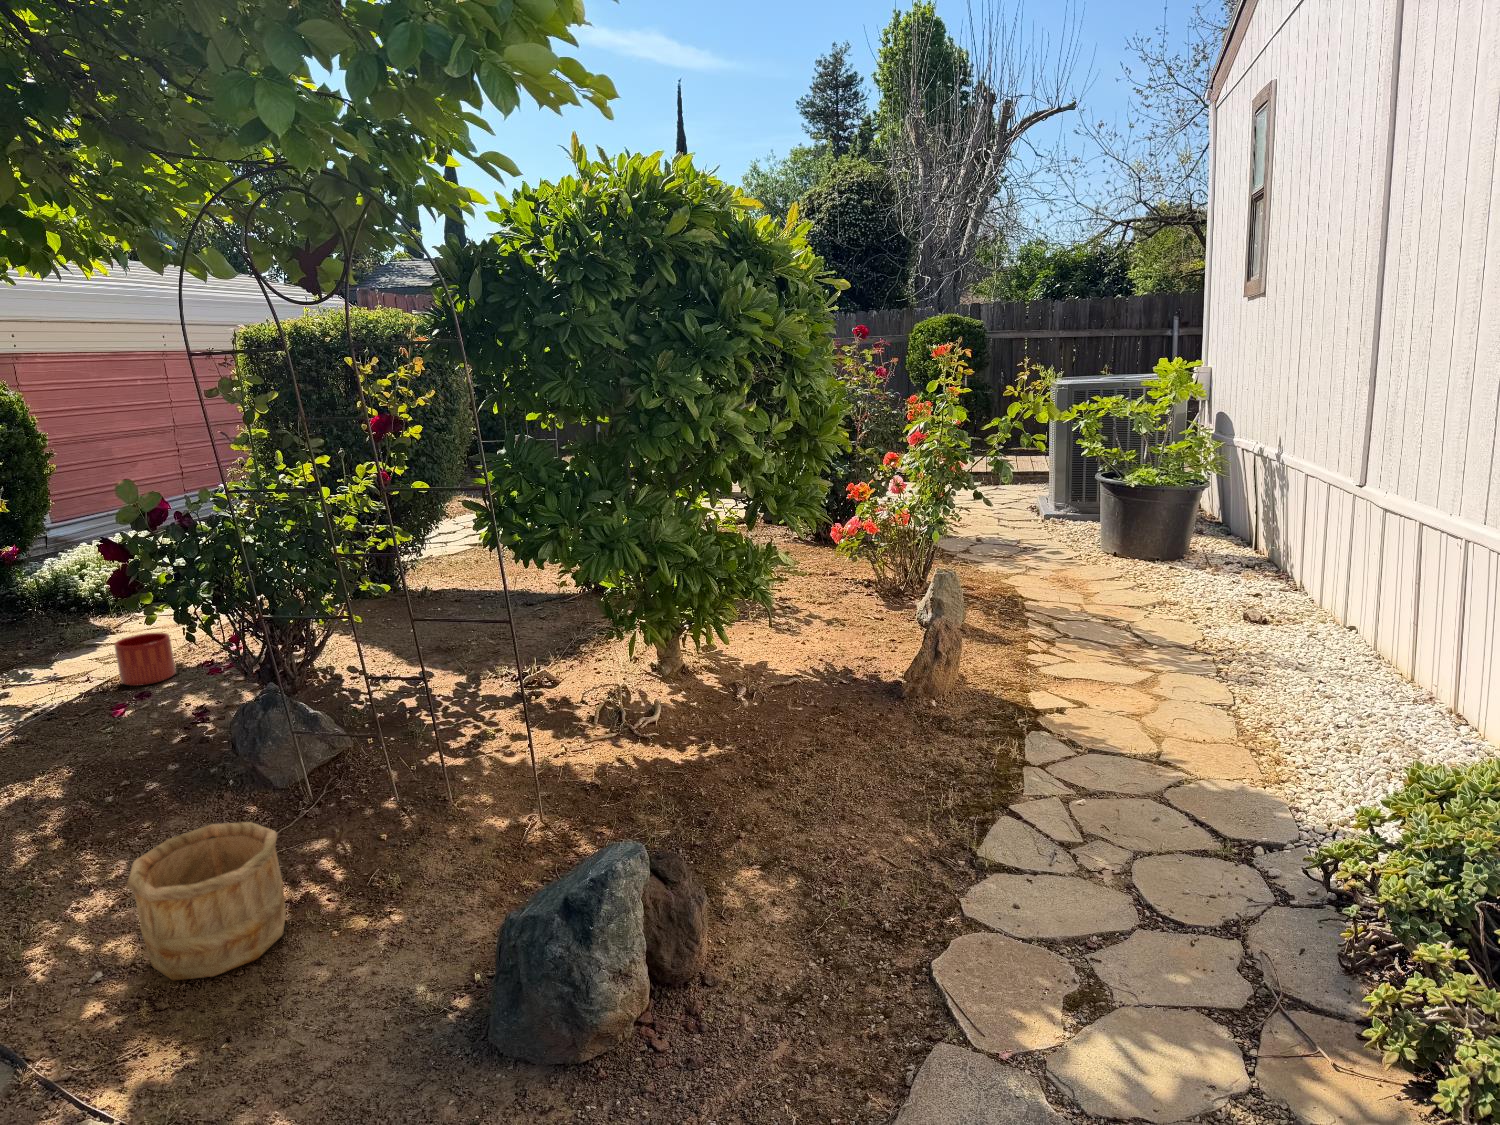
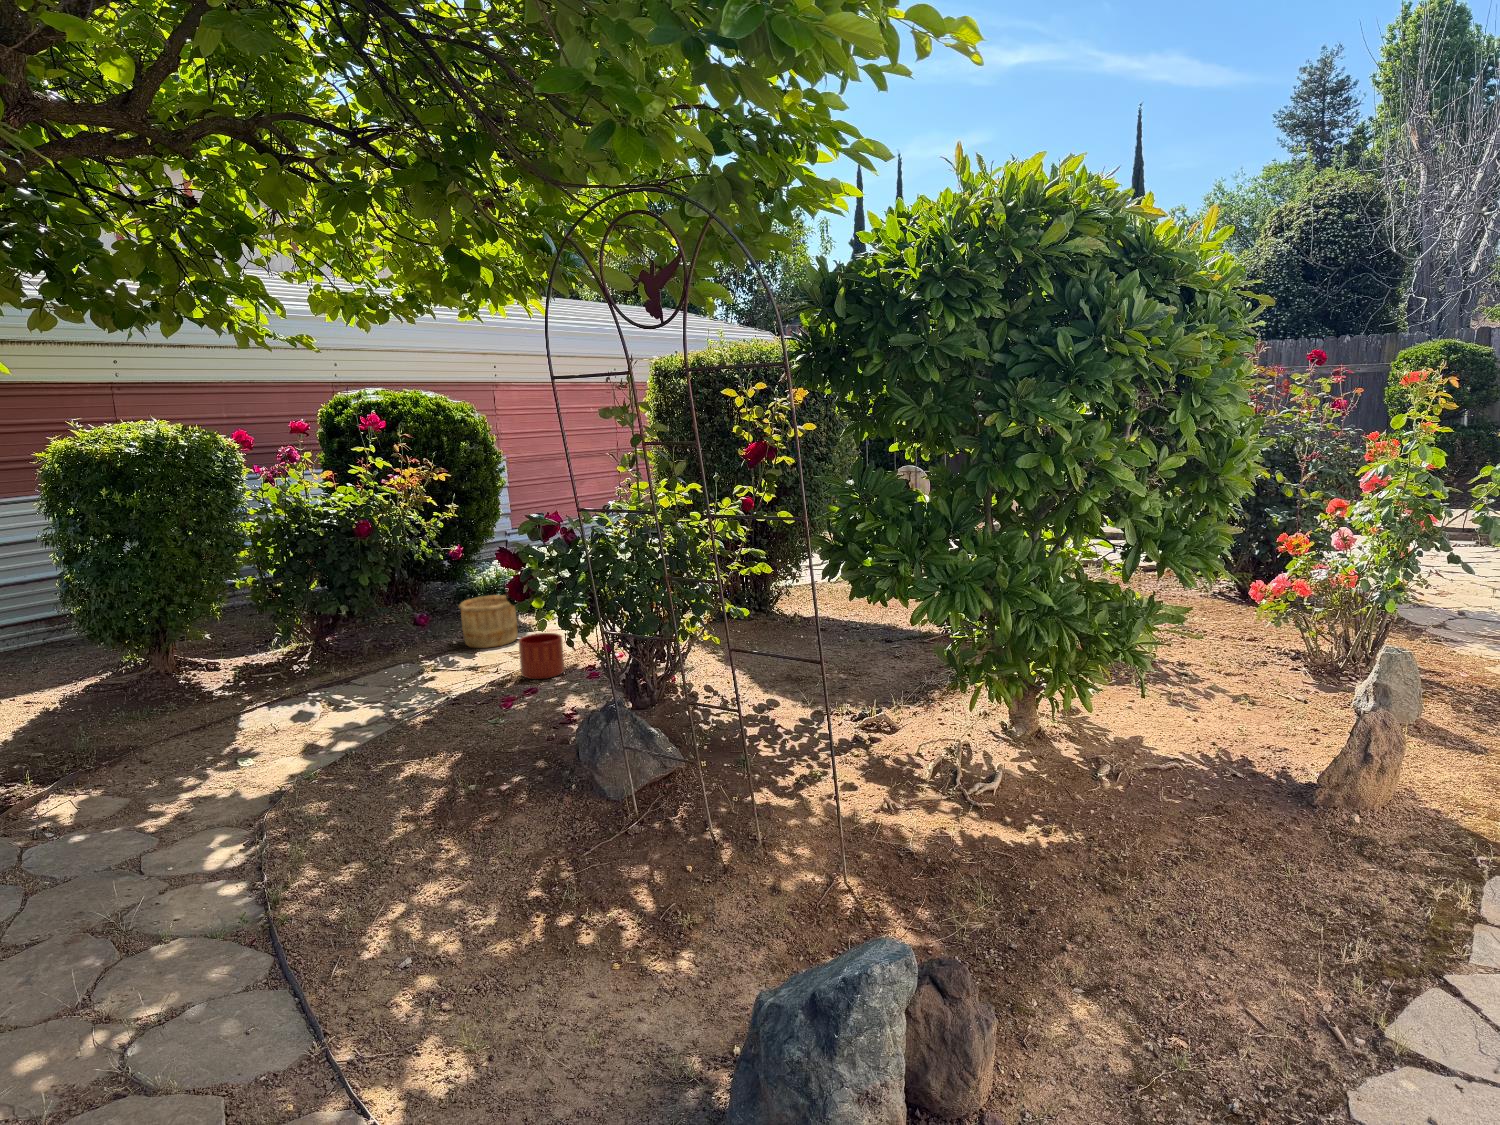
wooden bucket: present [126,822,286,980] -> present [459,595,518,648]

